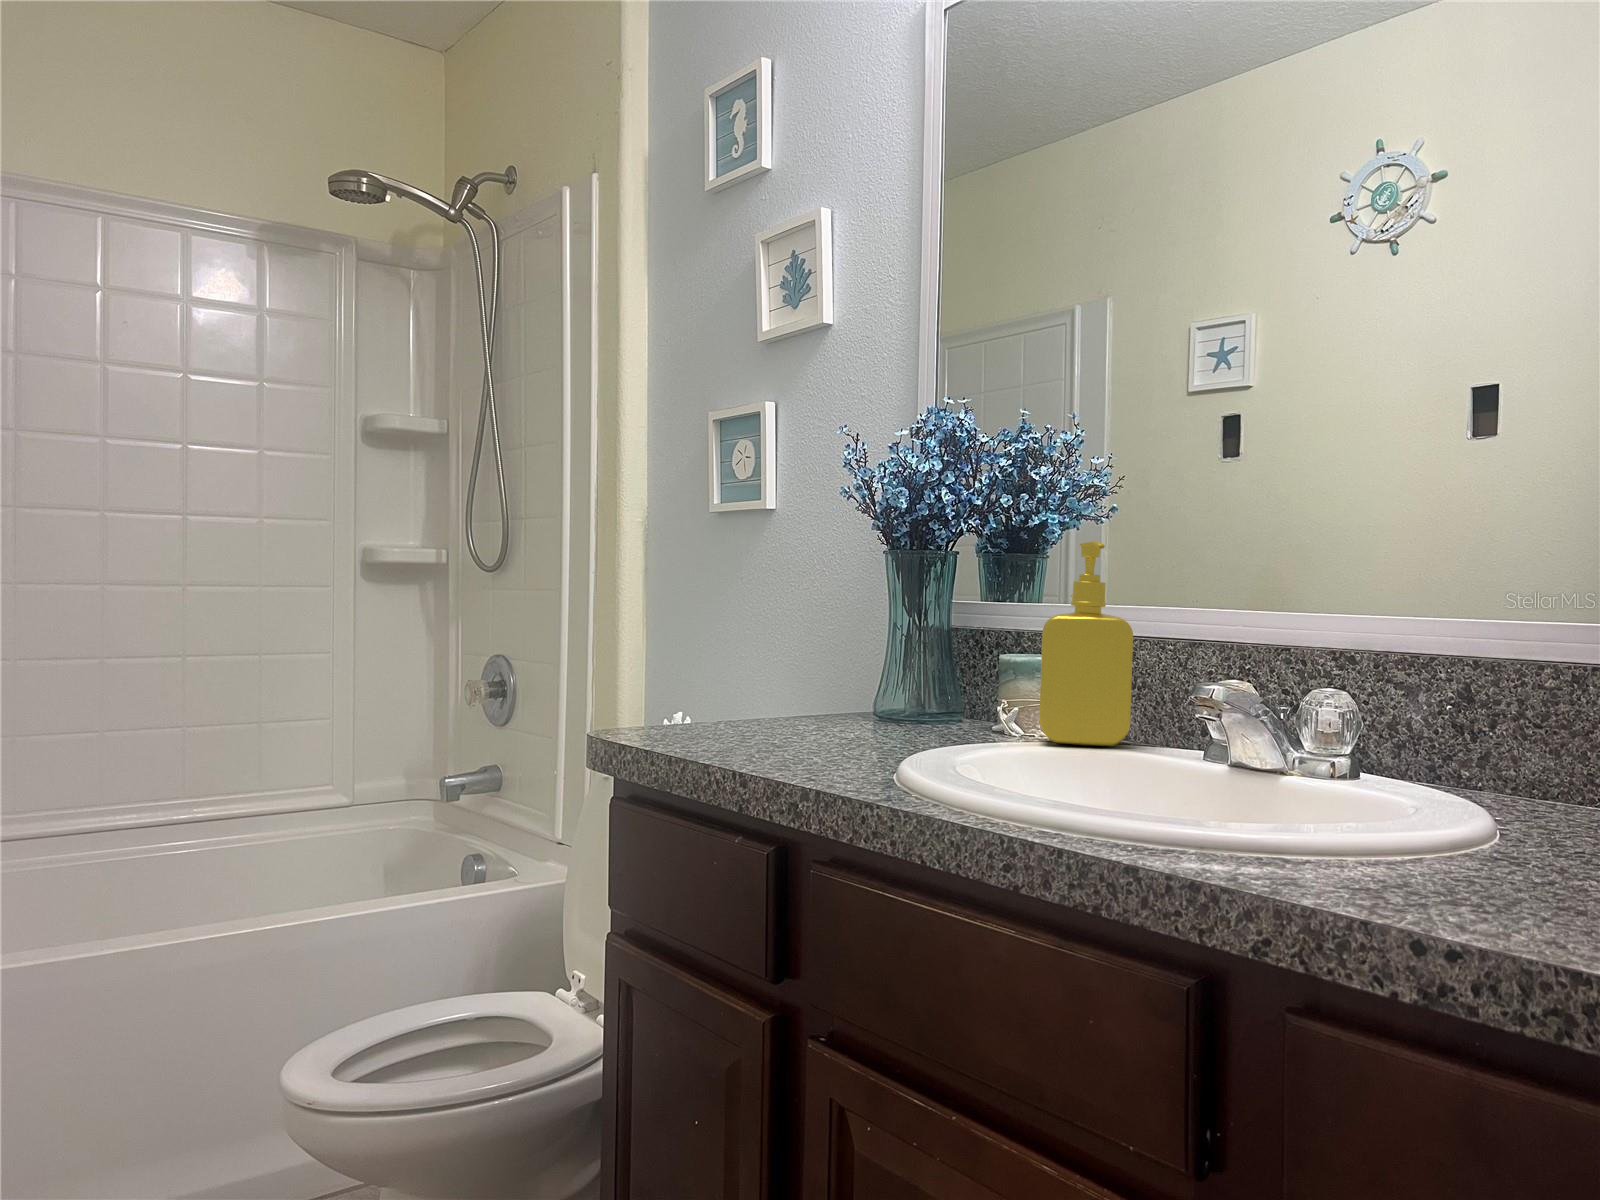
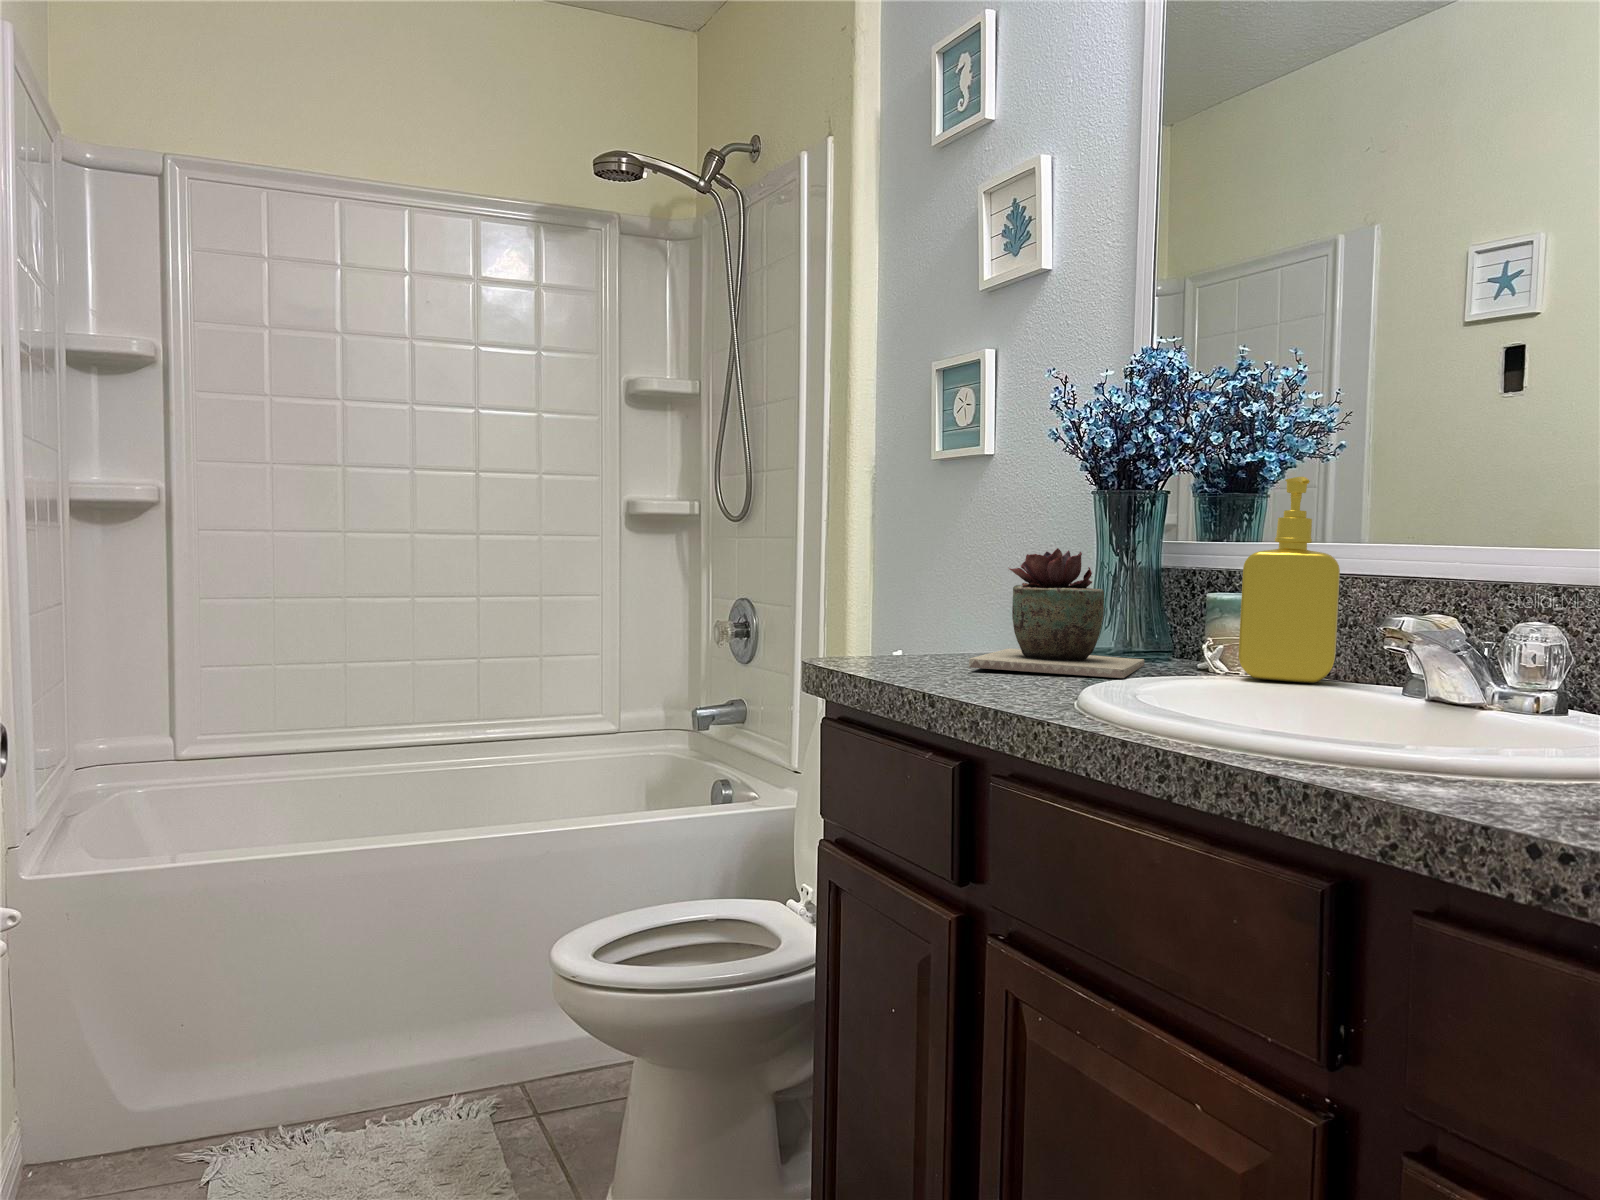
succulent plant: none [770,611,940,747] -> present [969,548,1144,678]

